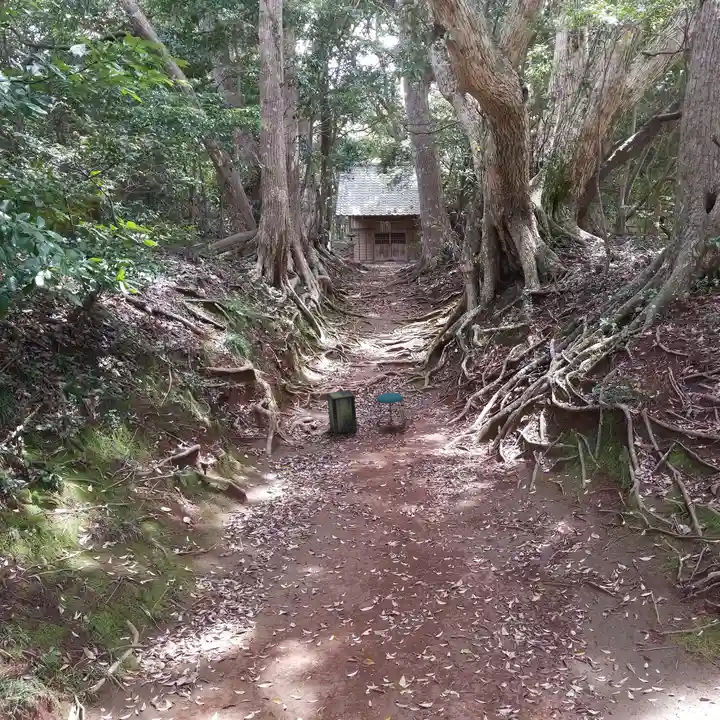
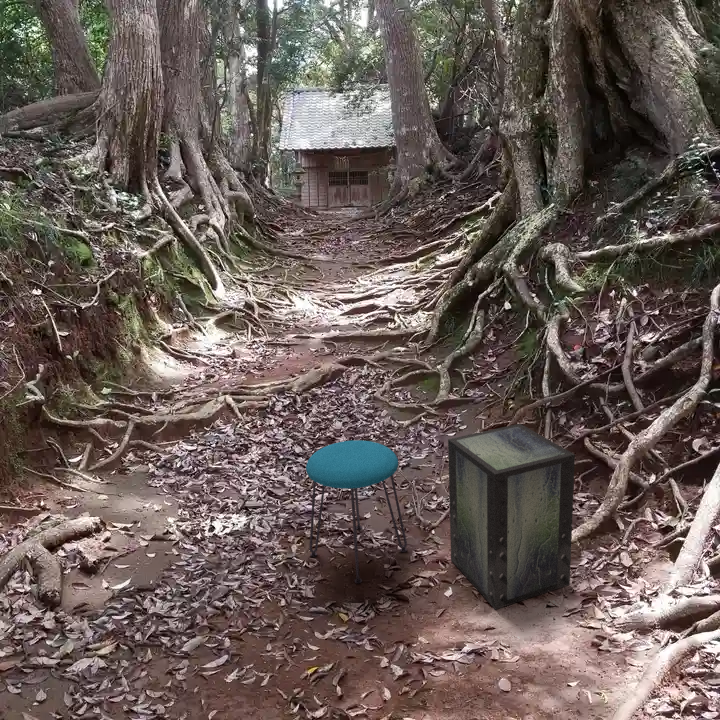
storage box: present [327,390,357,435] -> present [448,424,575,609]

